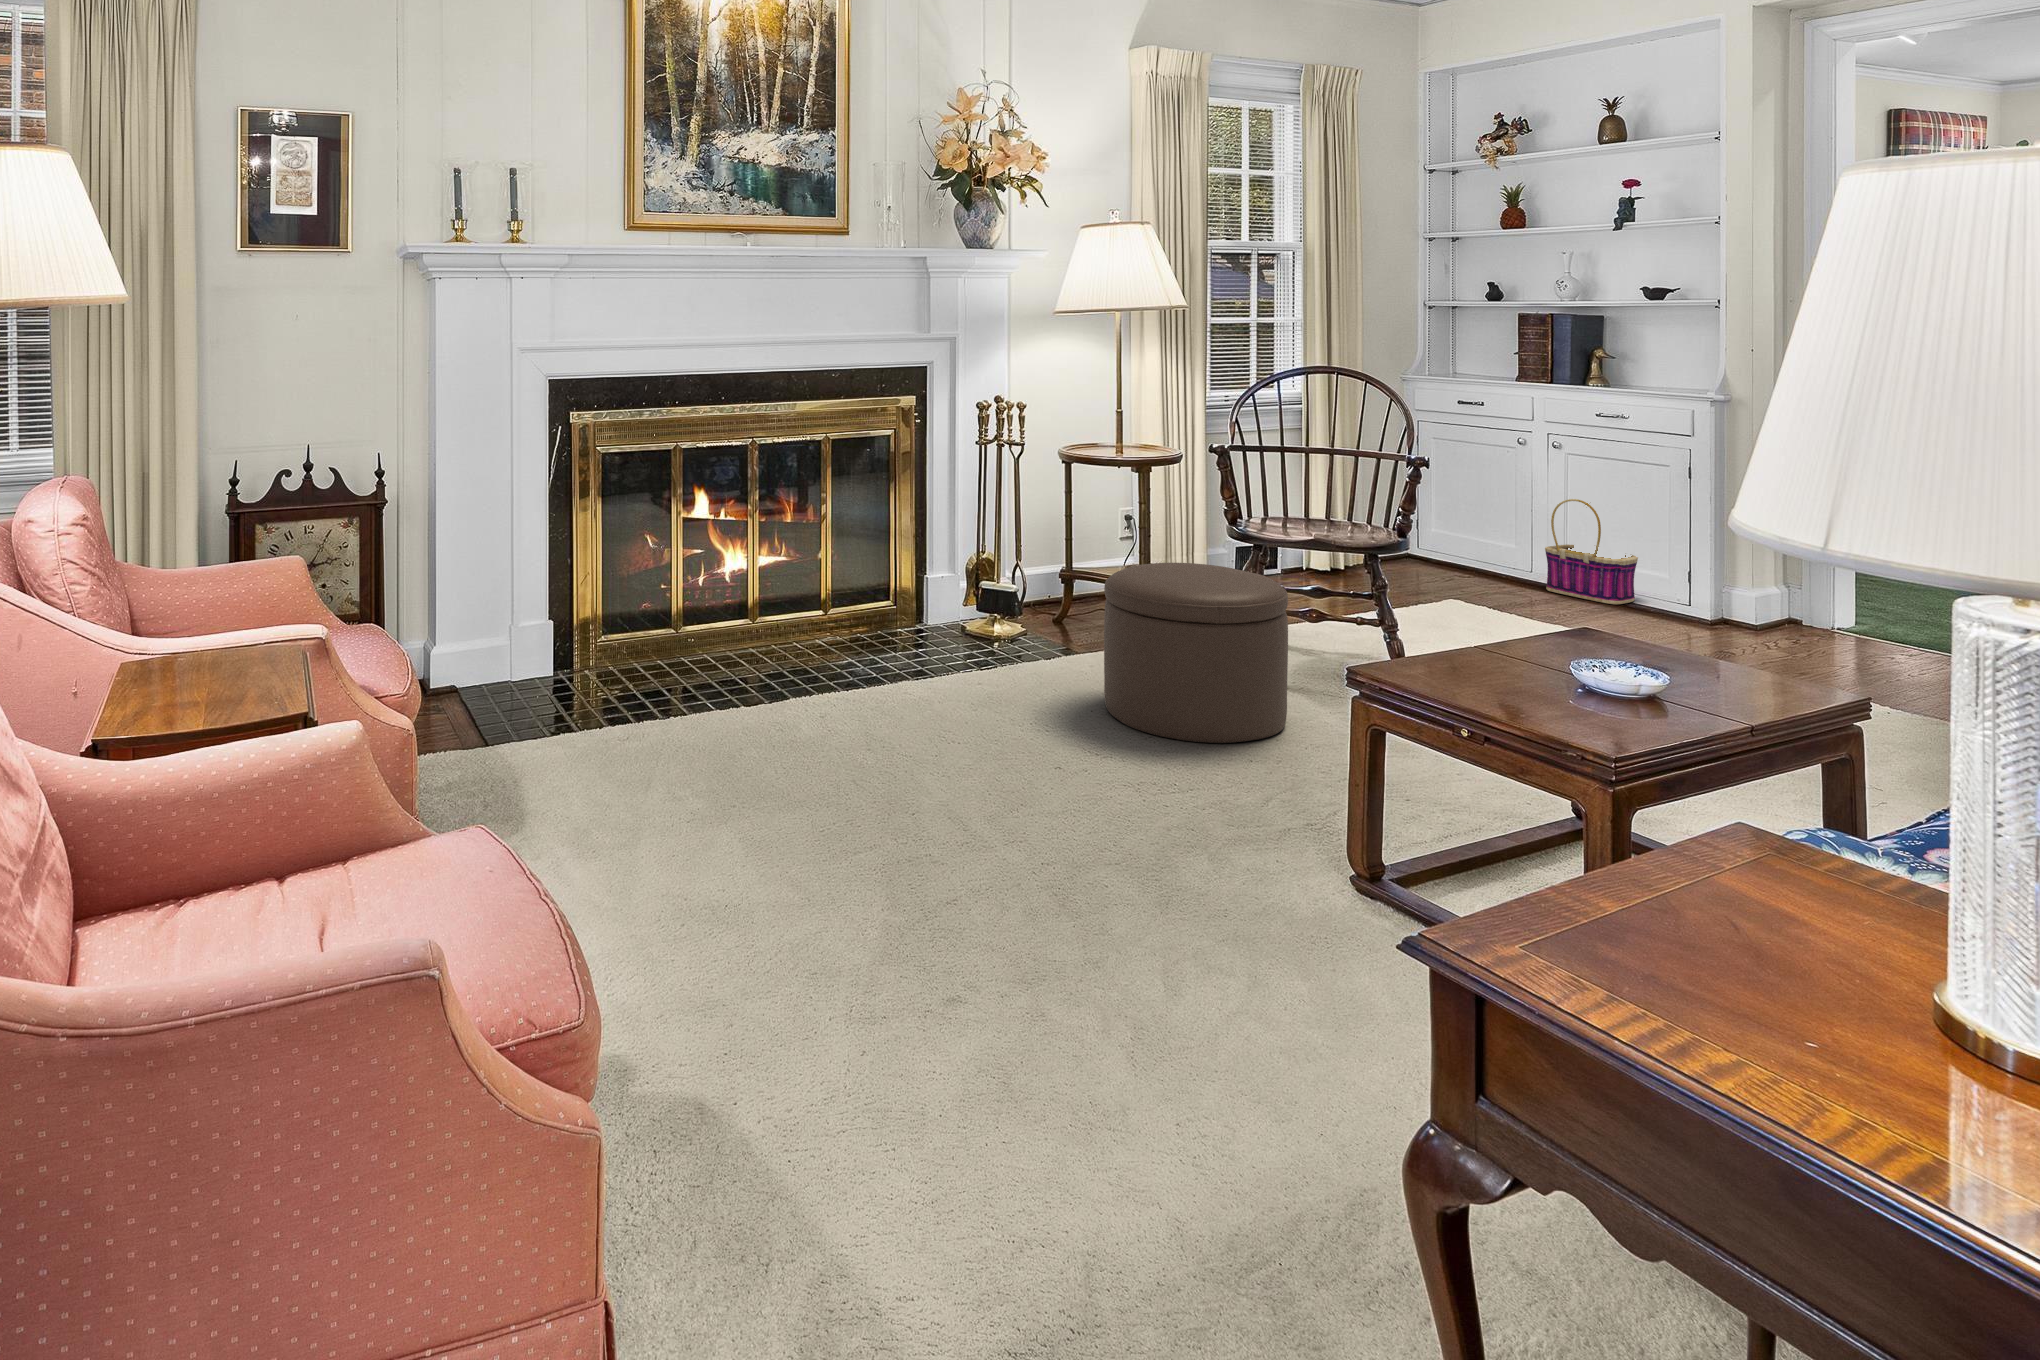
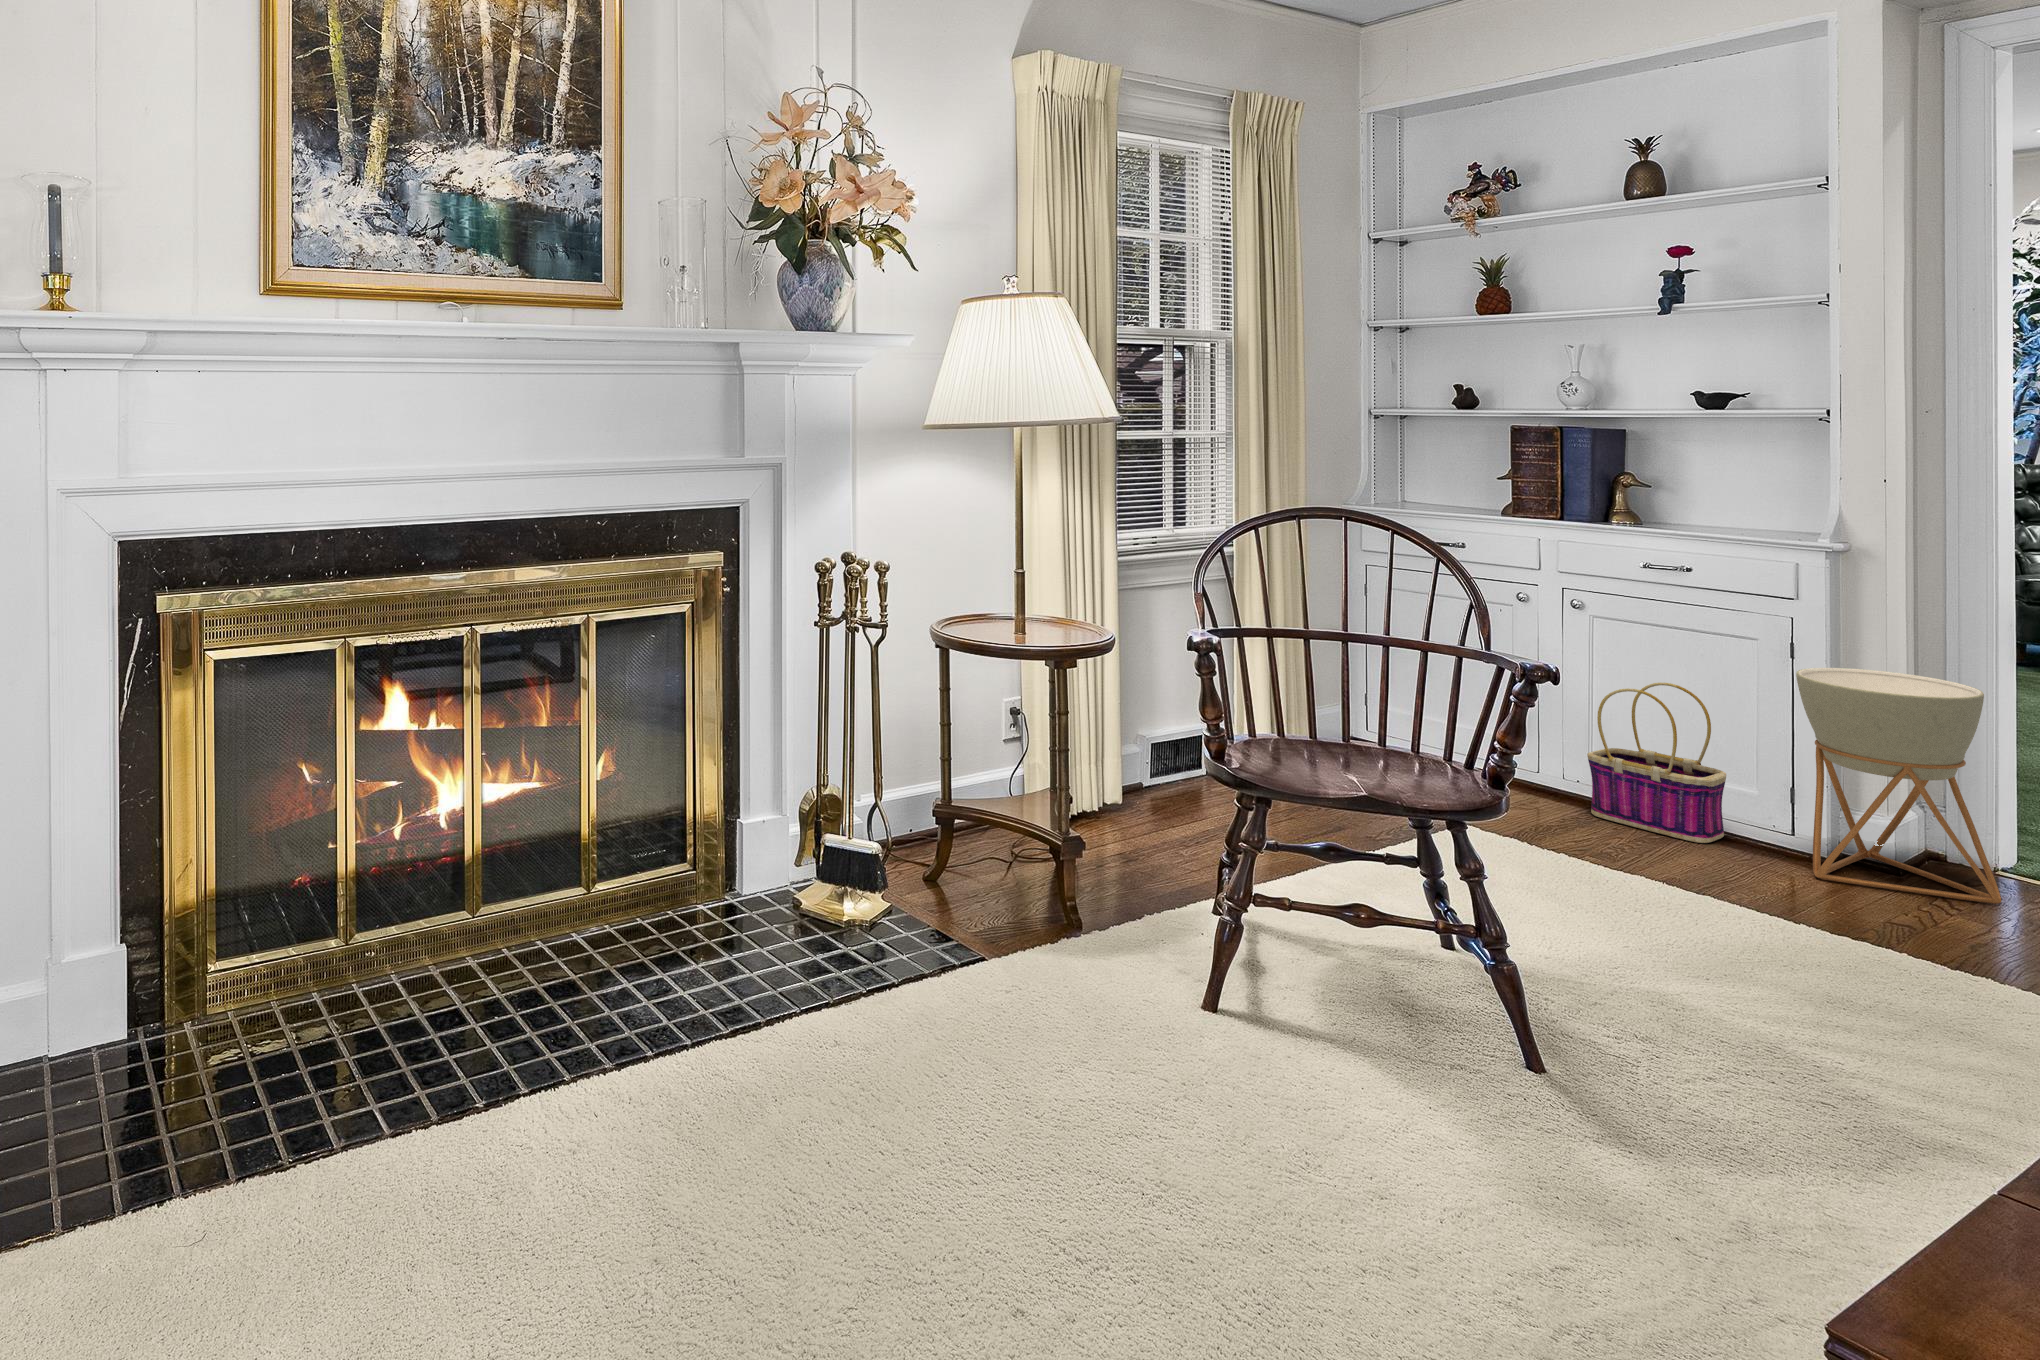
planter: none [1679,481,1800,634] -> present [1796,668,2001,904]
ottoman: present [1104,563,1288,743] -> none [1057,858,1388,1241]

